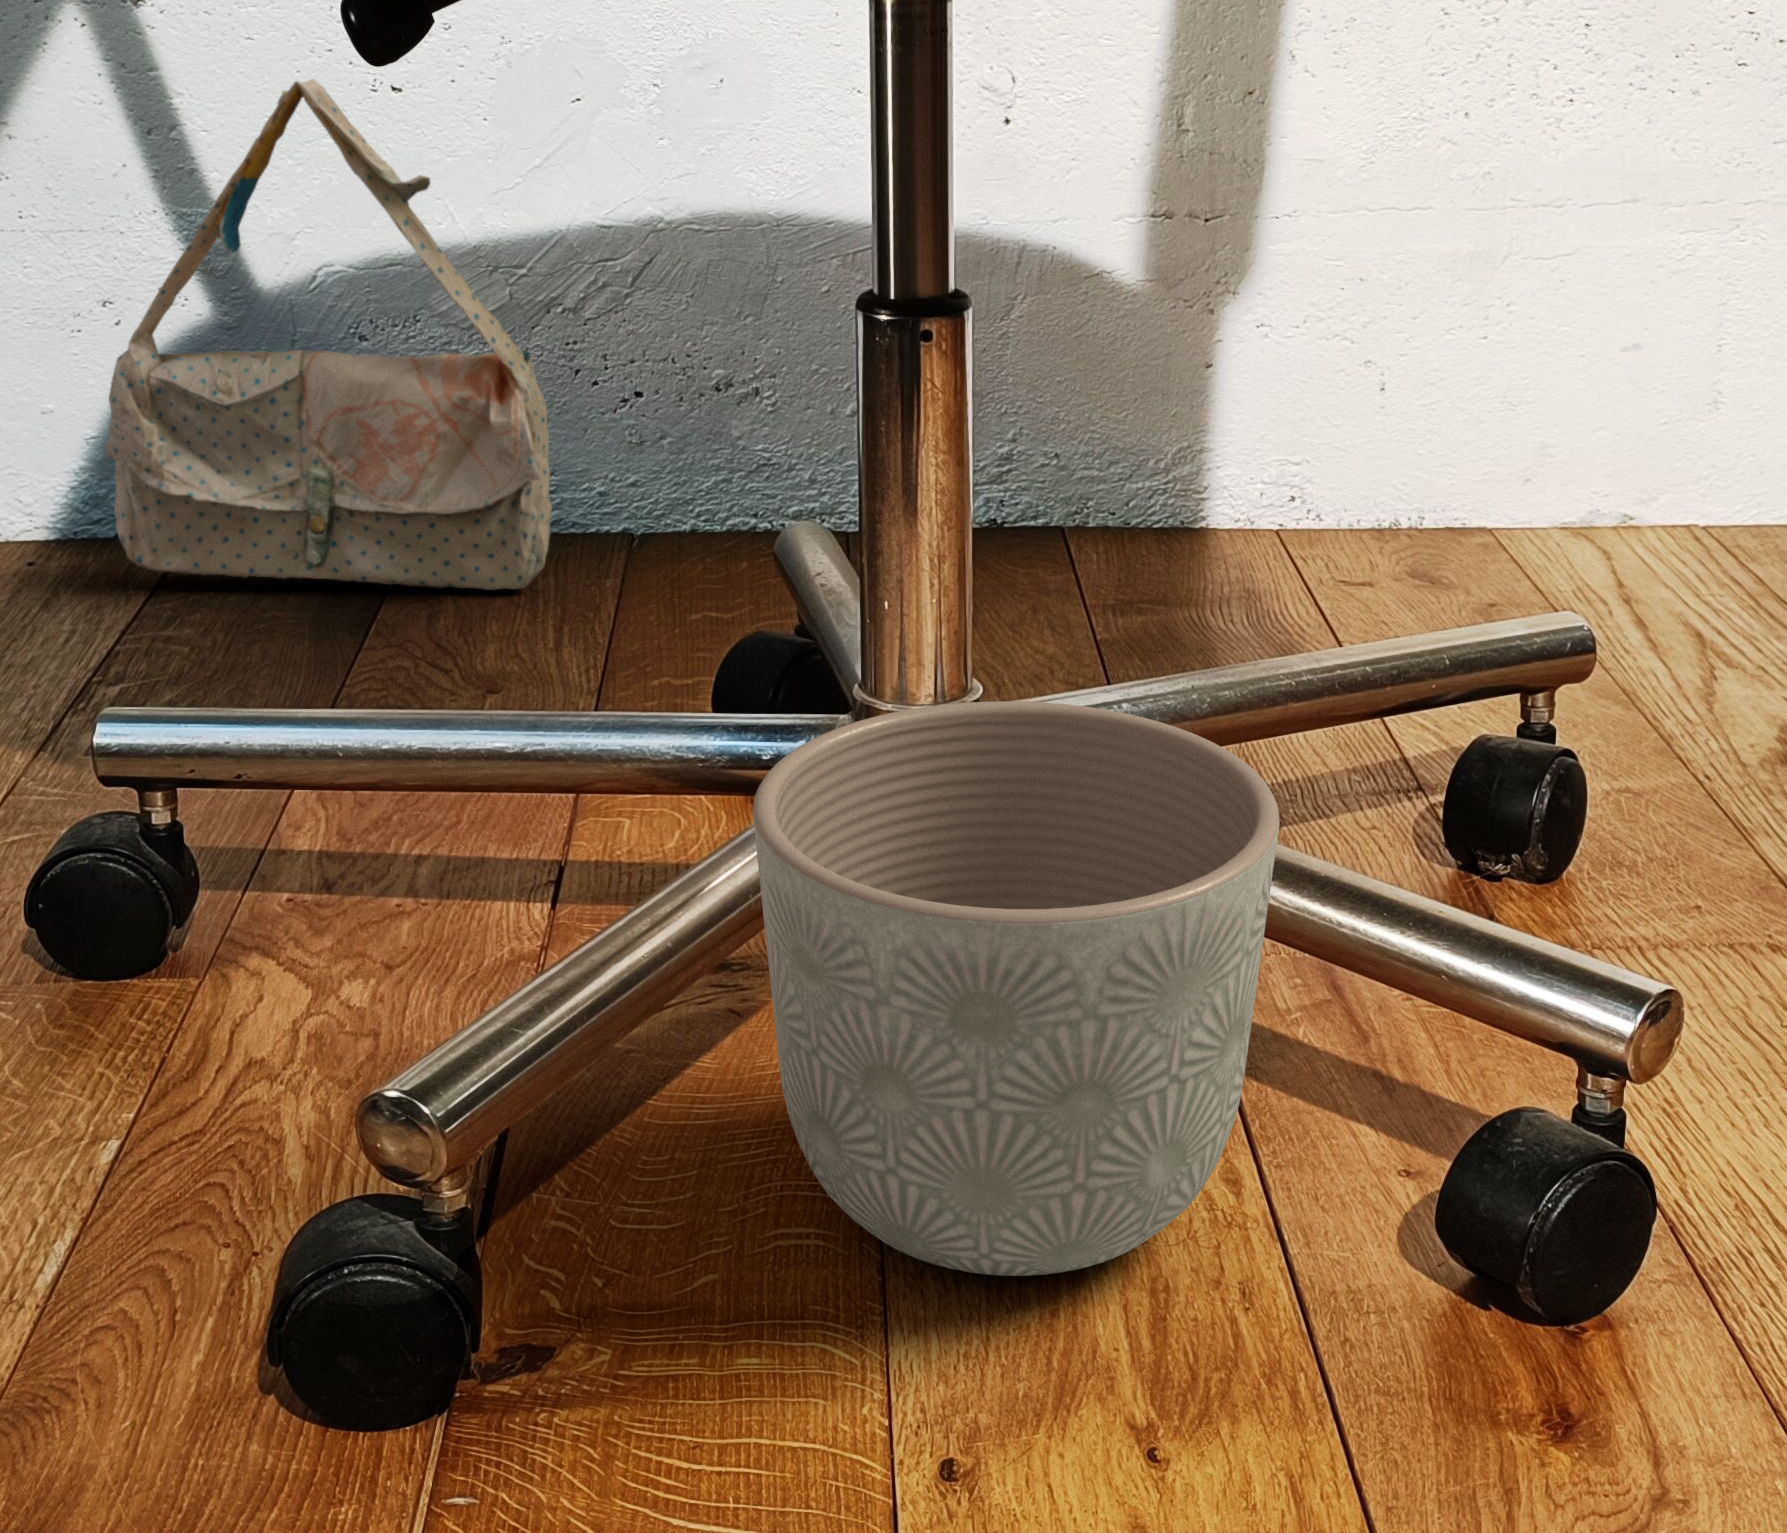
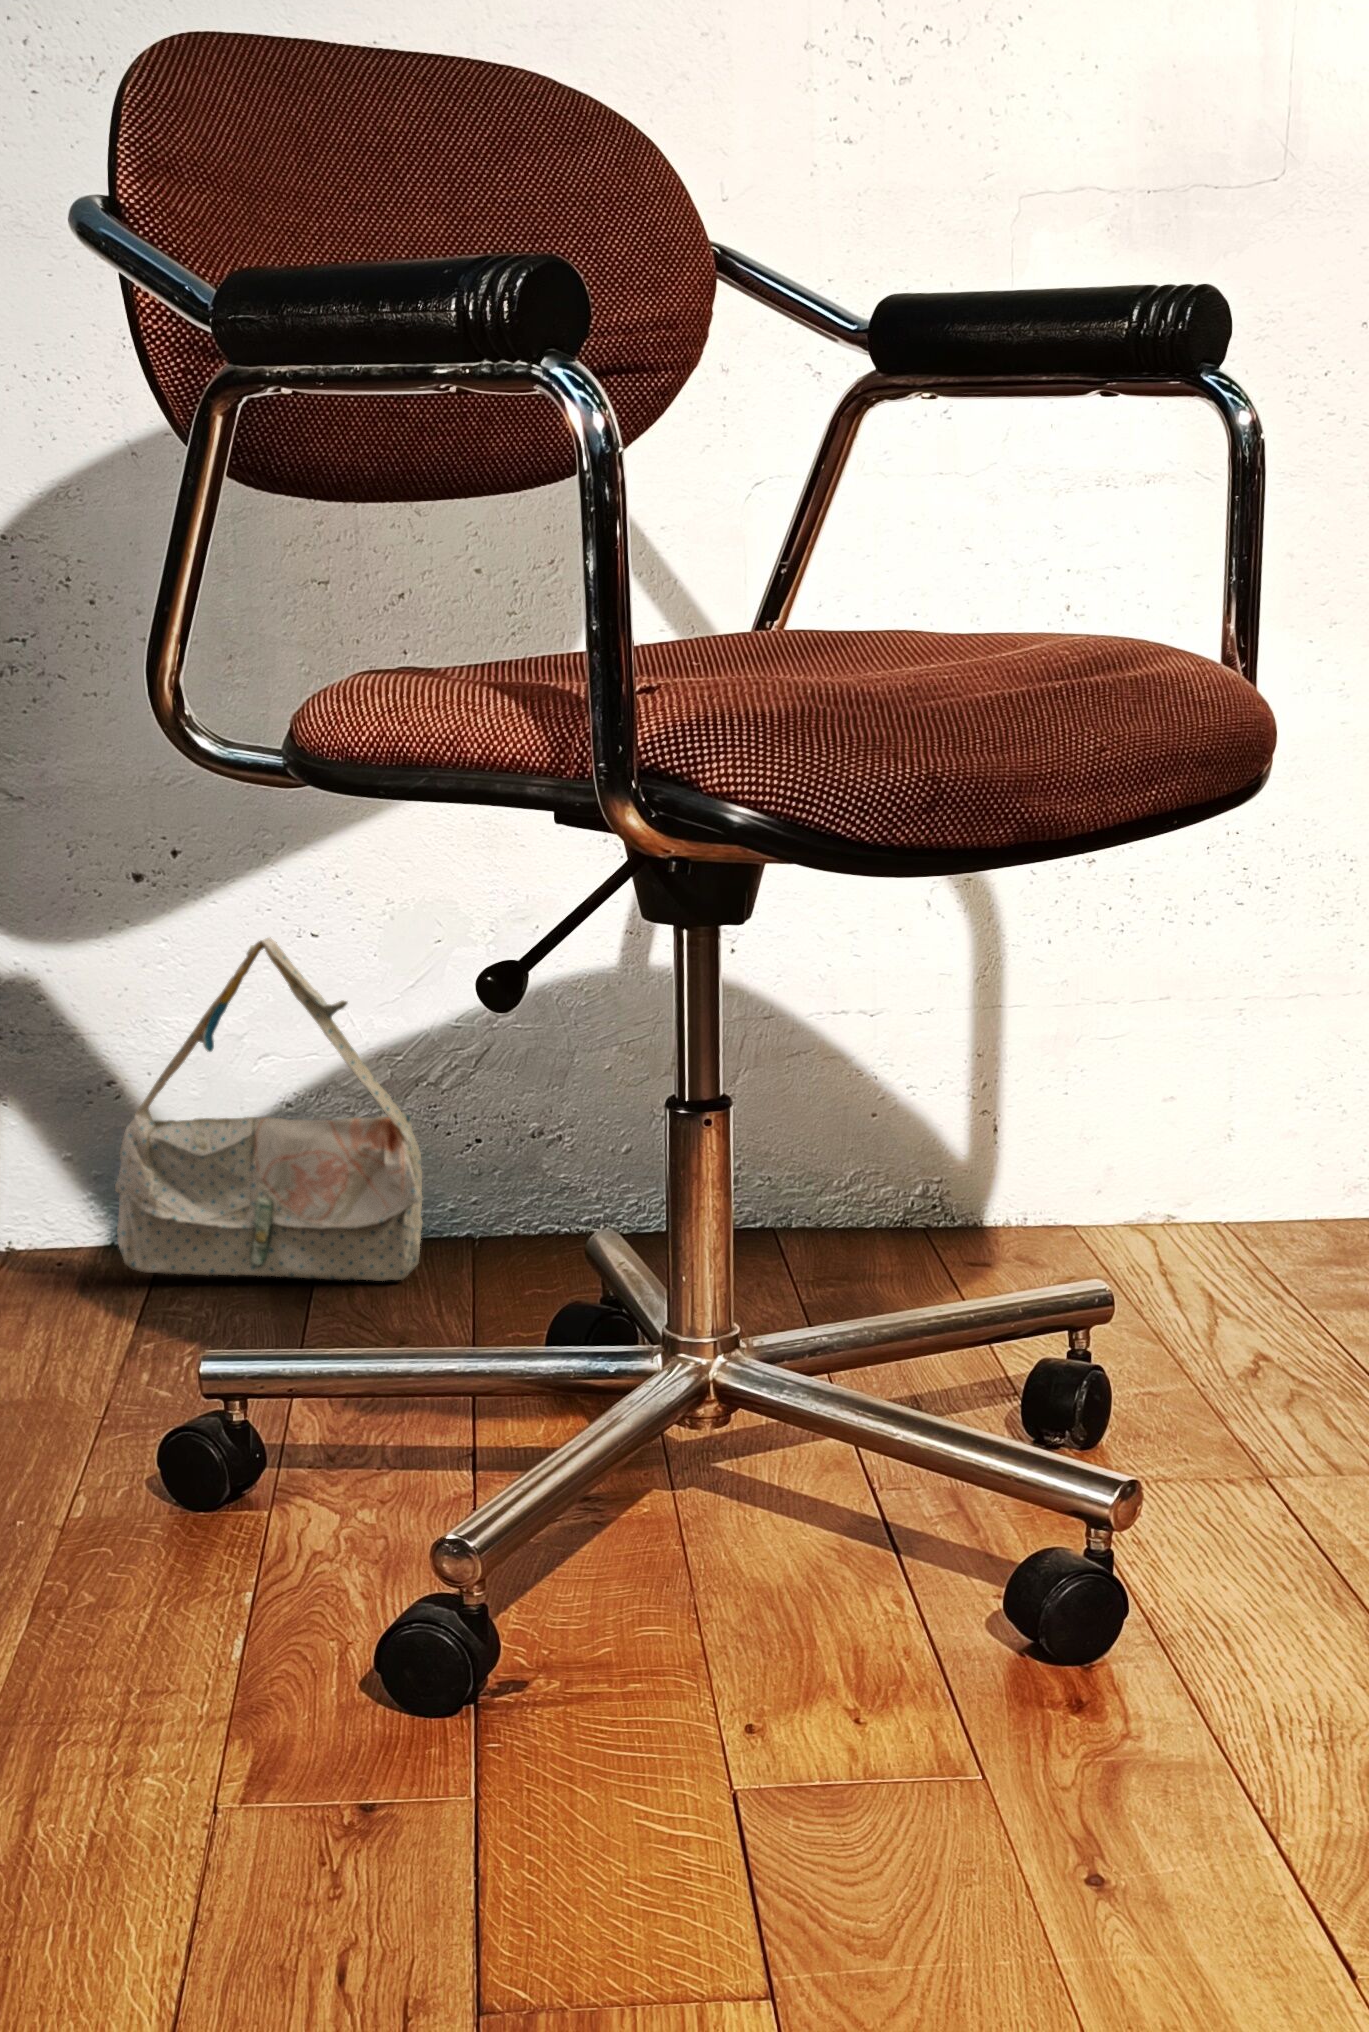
planter: present [753,701,1280,1276] -> none [625,1330,913,1653]

